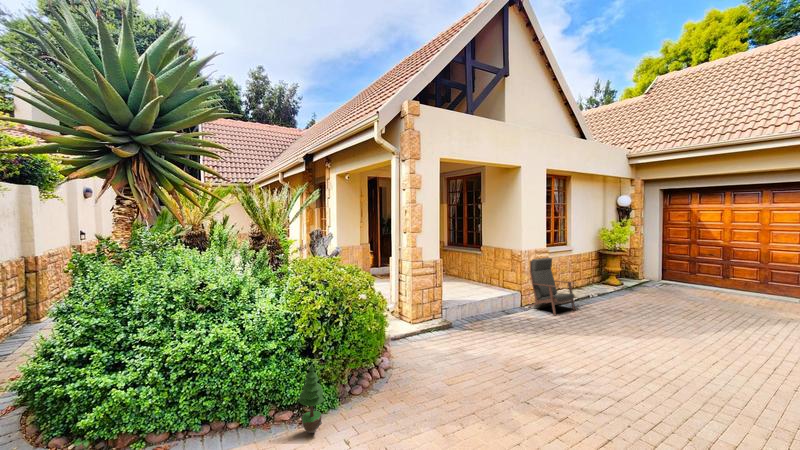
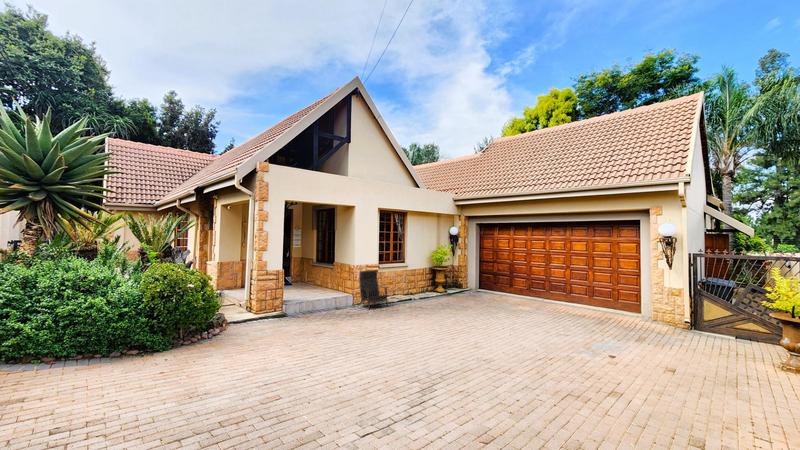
potted tree: present [299,364,324,433] -> none [138,319,155,358]

